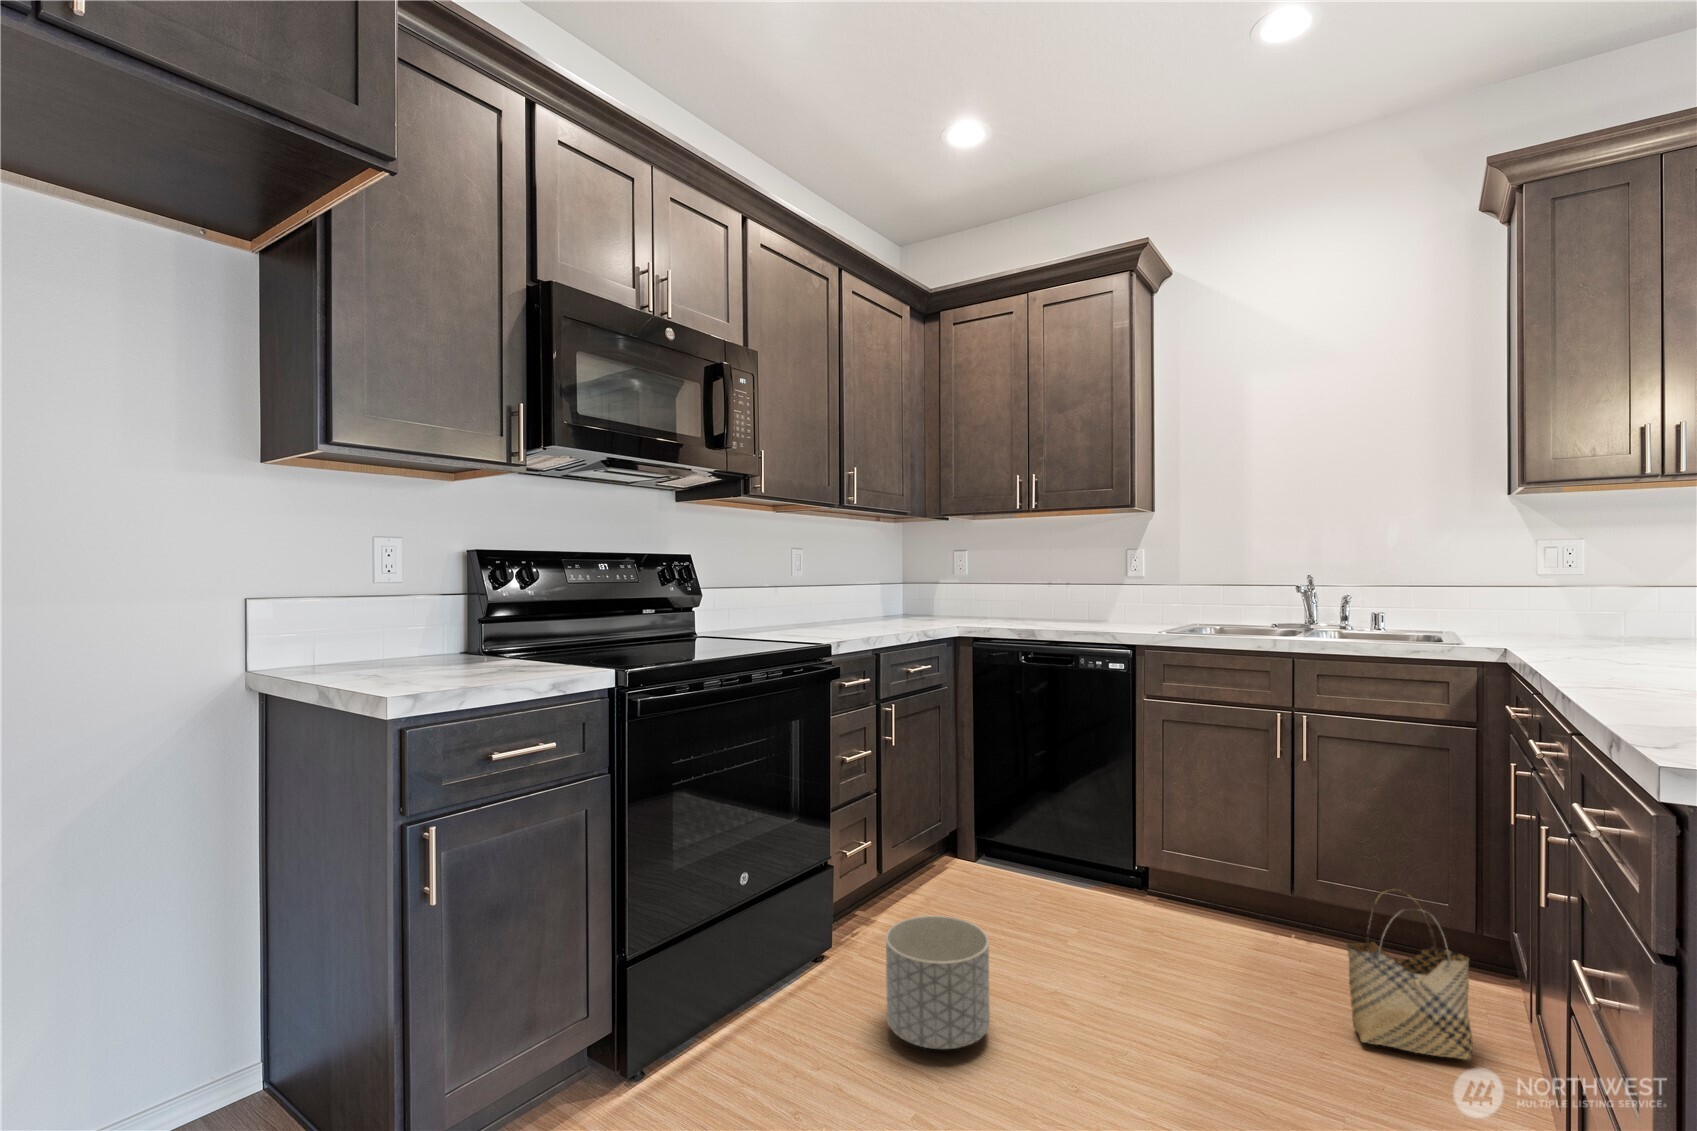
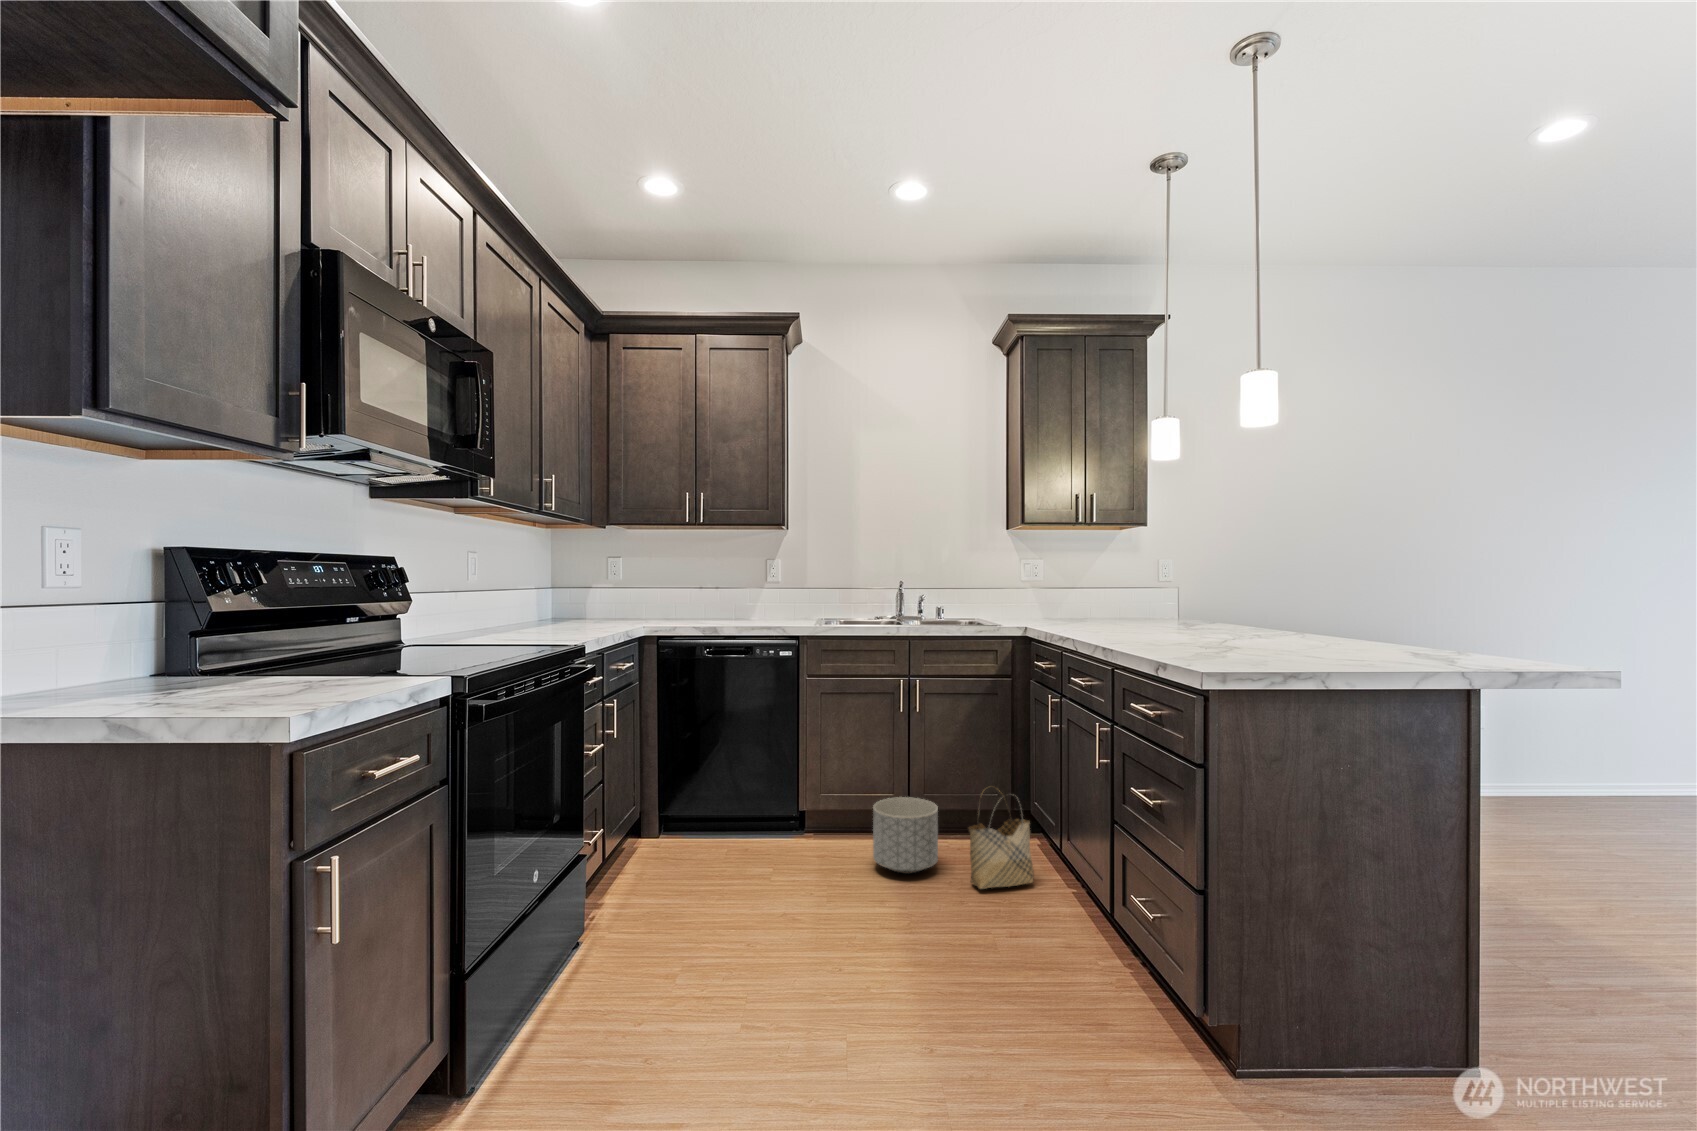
planter: present [886,916,990,1049] -> present [873,797,938,874]

